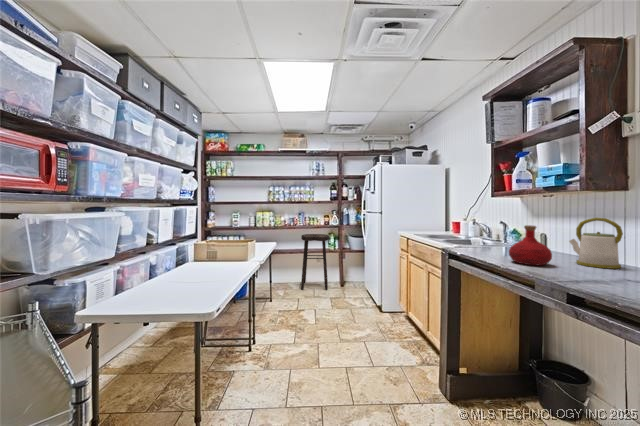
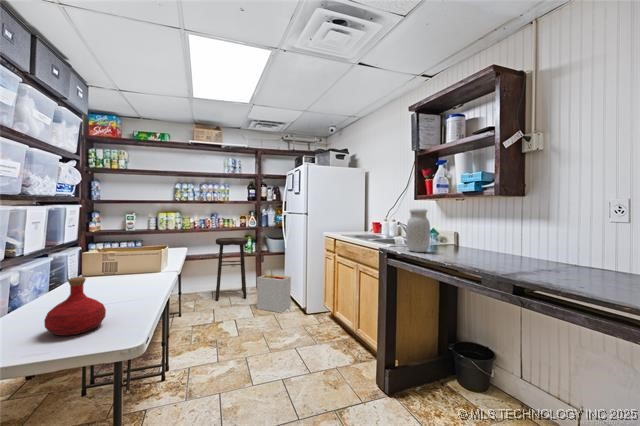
jar: none [473,207,502,254] -> present [406,209,430,252]
kettle: present [569,218,623,269] -> none [481,218,519,260]
bottle: present [509,225,552,265] -> present [44,277,106,336]
storage bin: none [335,262,367,306] -> present [257,267,291,313]

